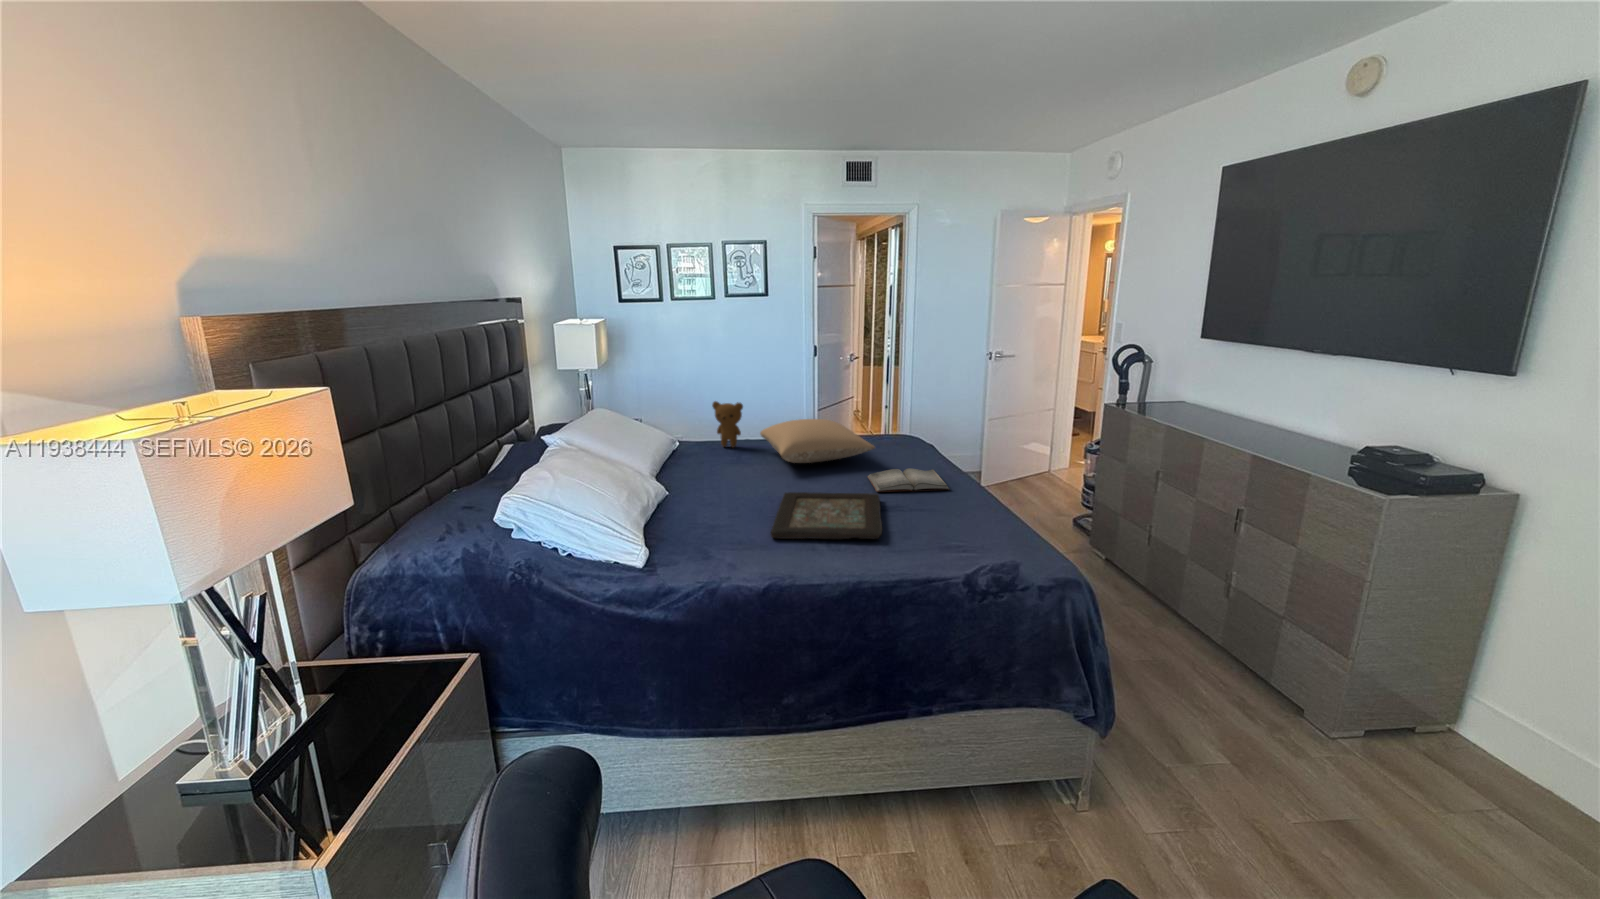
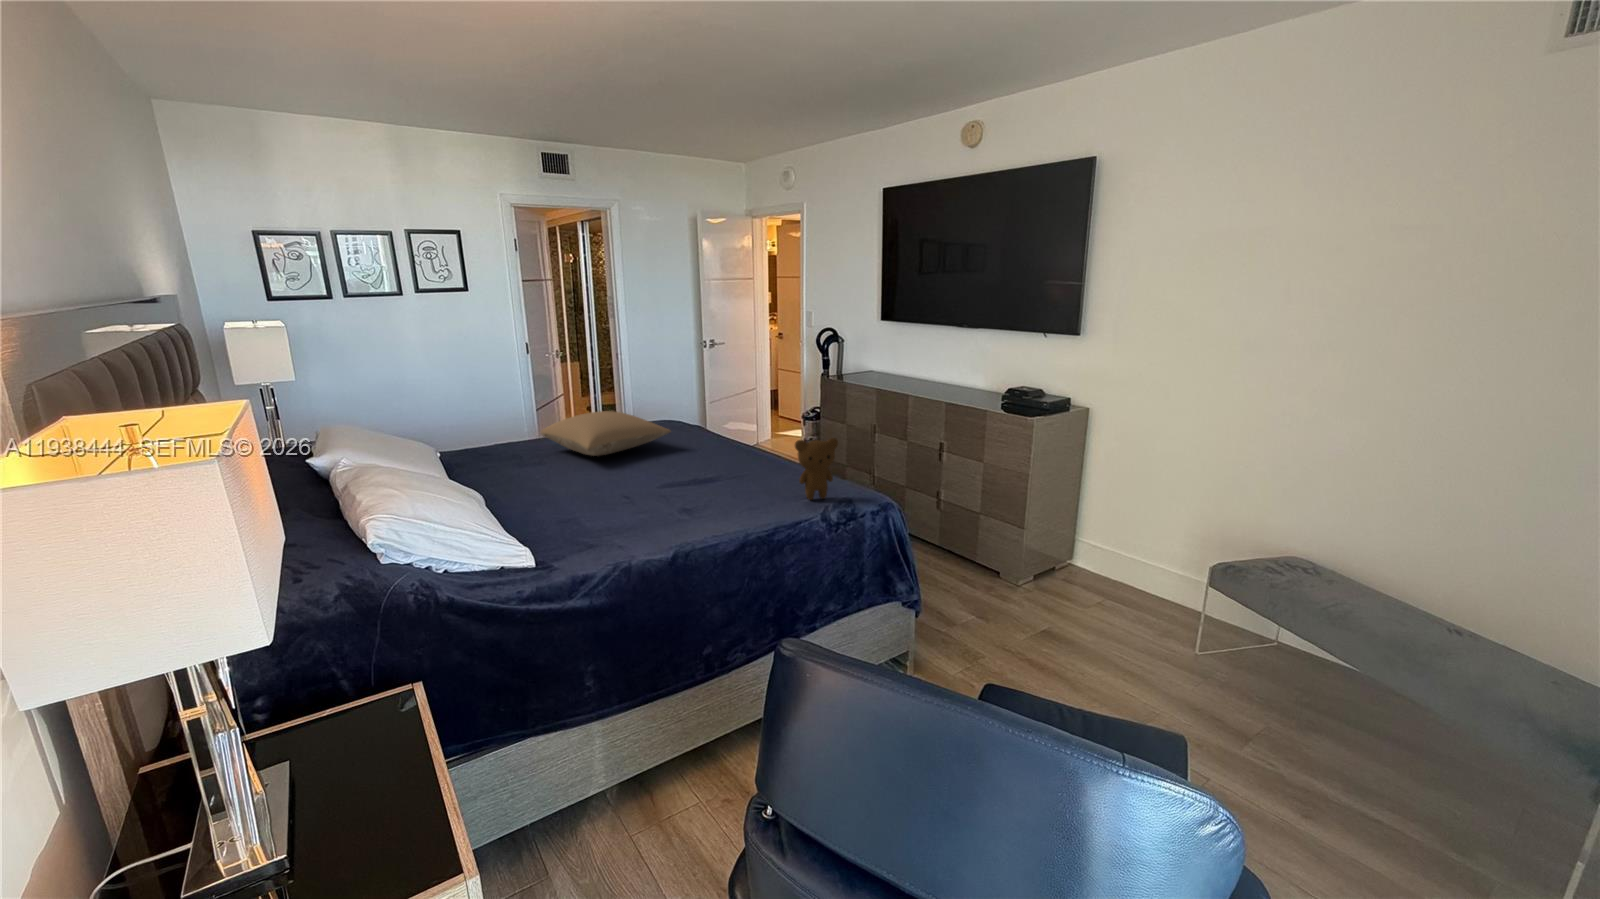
teddy bear: present [712,401,743,447] -> present [795,438,838,500]
hardback book: present [867,468,950,492] -> none [673,443,753,468]
decorative tray: present [771,492,882,539] -> none [614,469,735,519]

